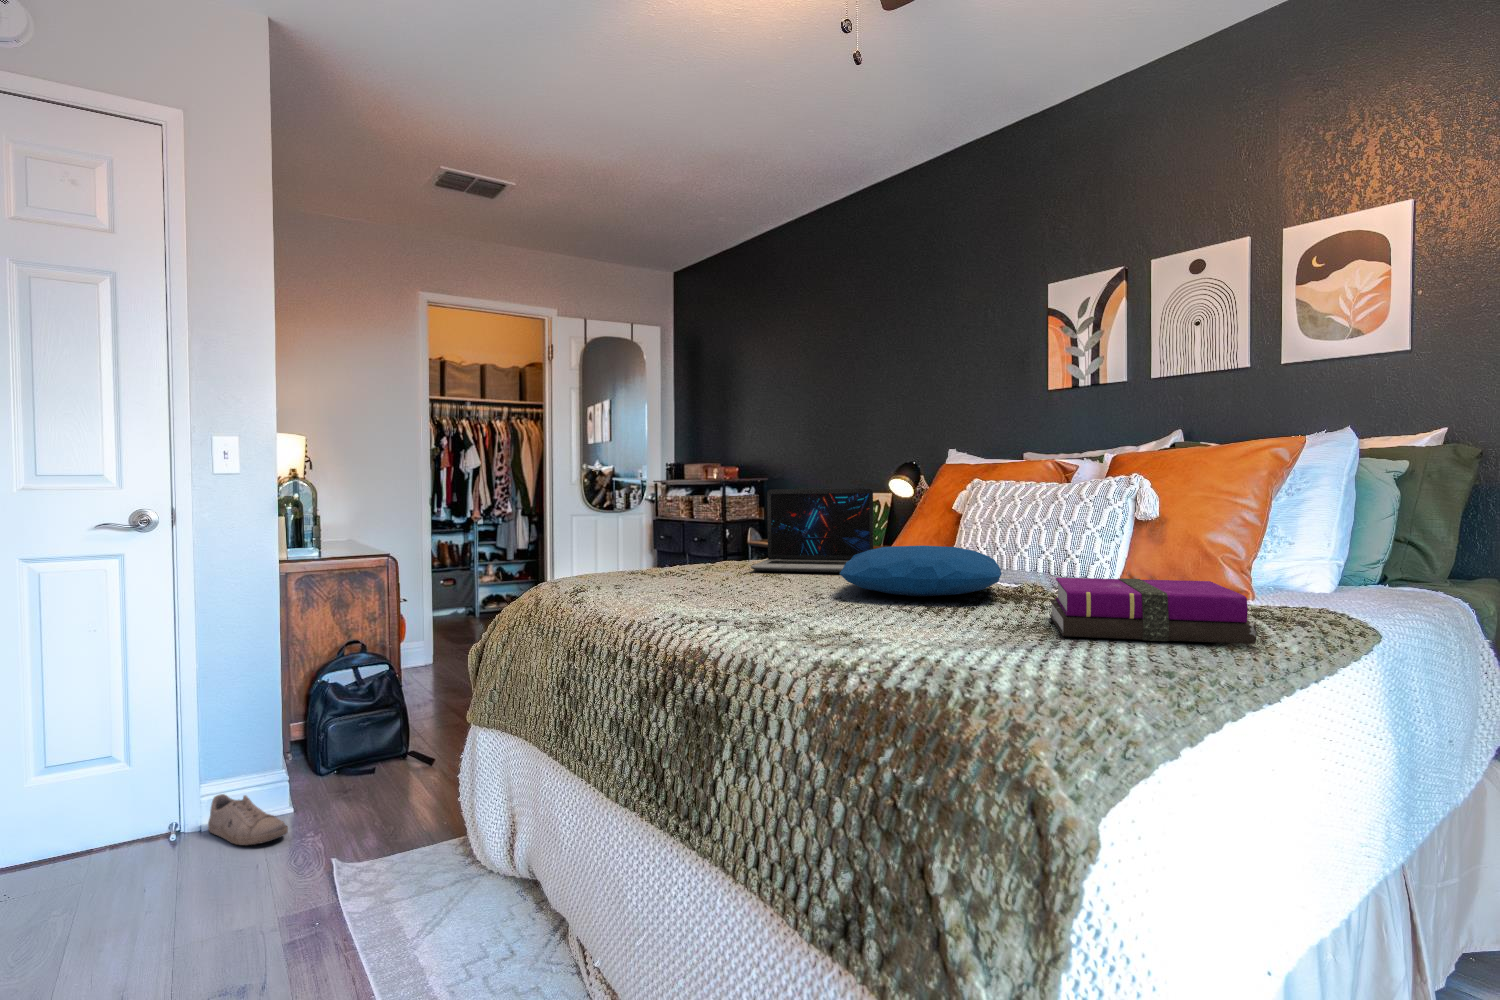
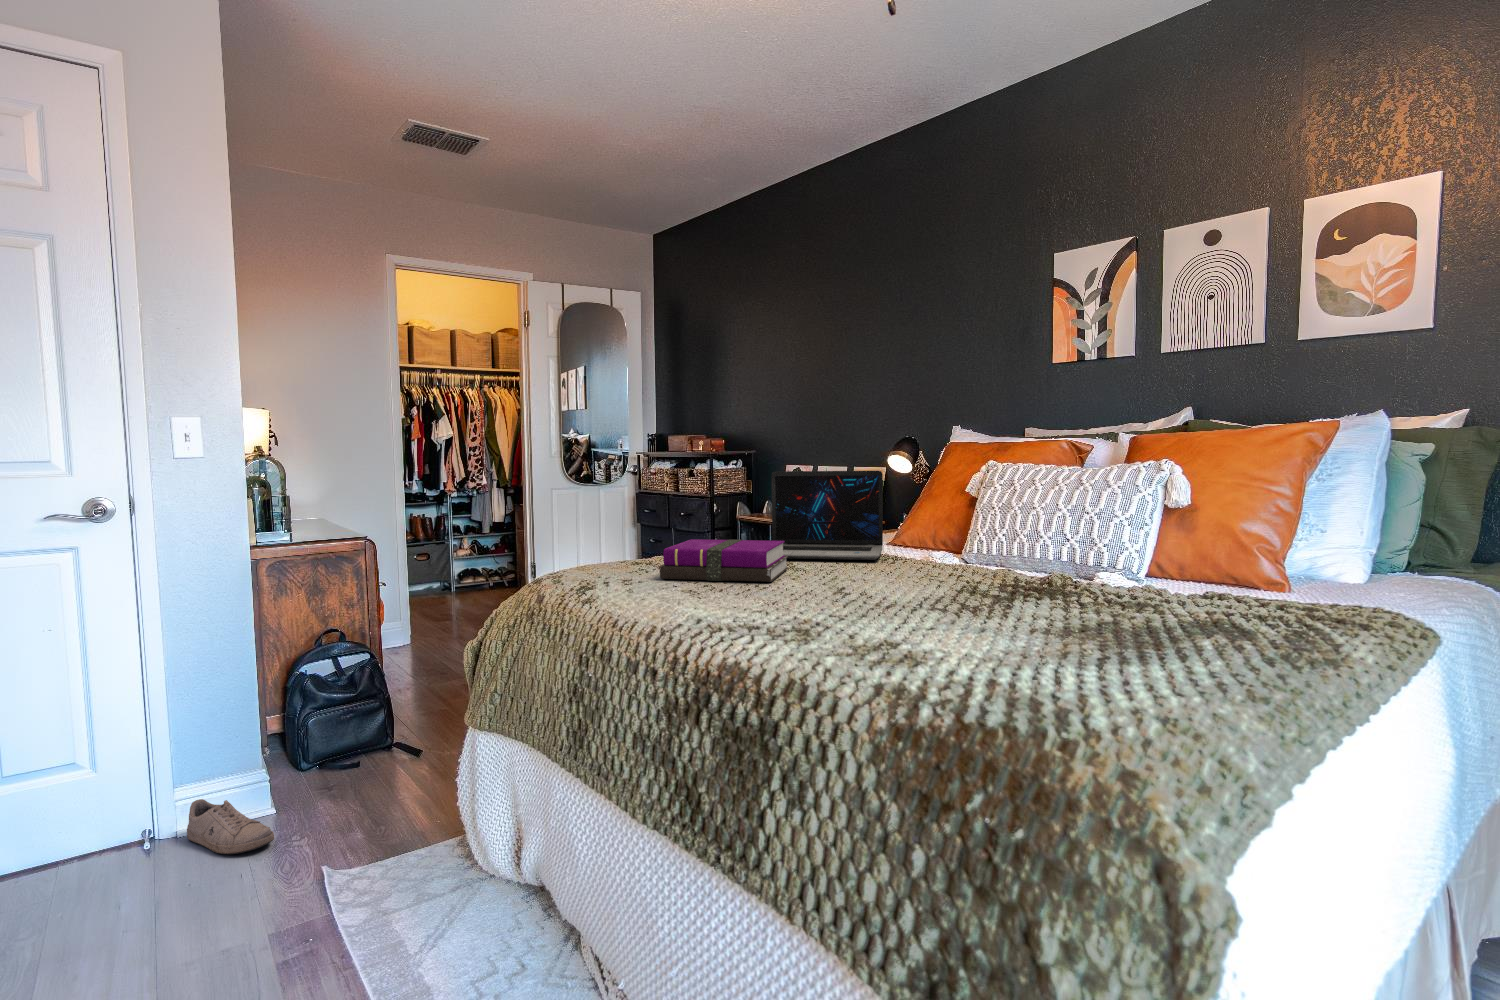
pillow: present [840,546,1002,597] -> none [864,538,1035,591]
notebook: present [1050,578,1257,644] -> present [660,539,788,582]

